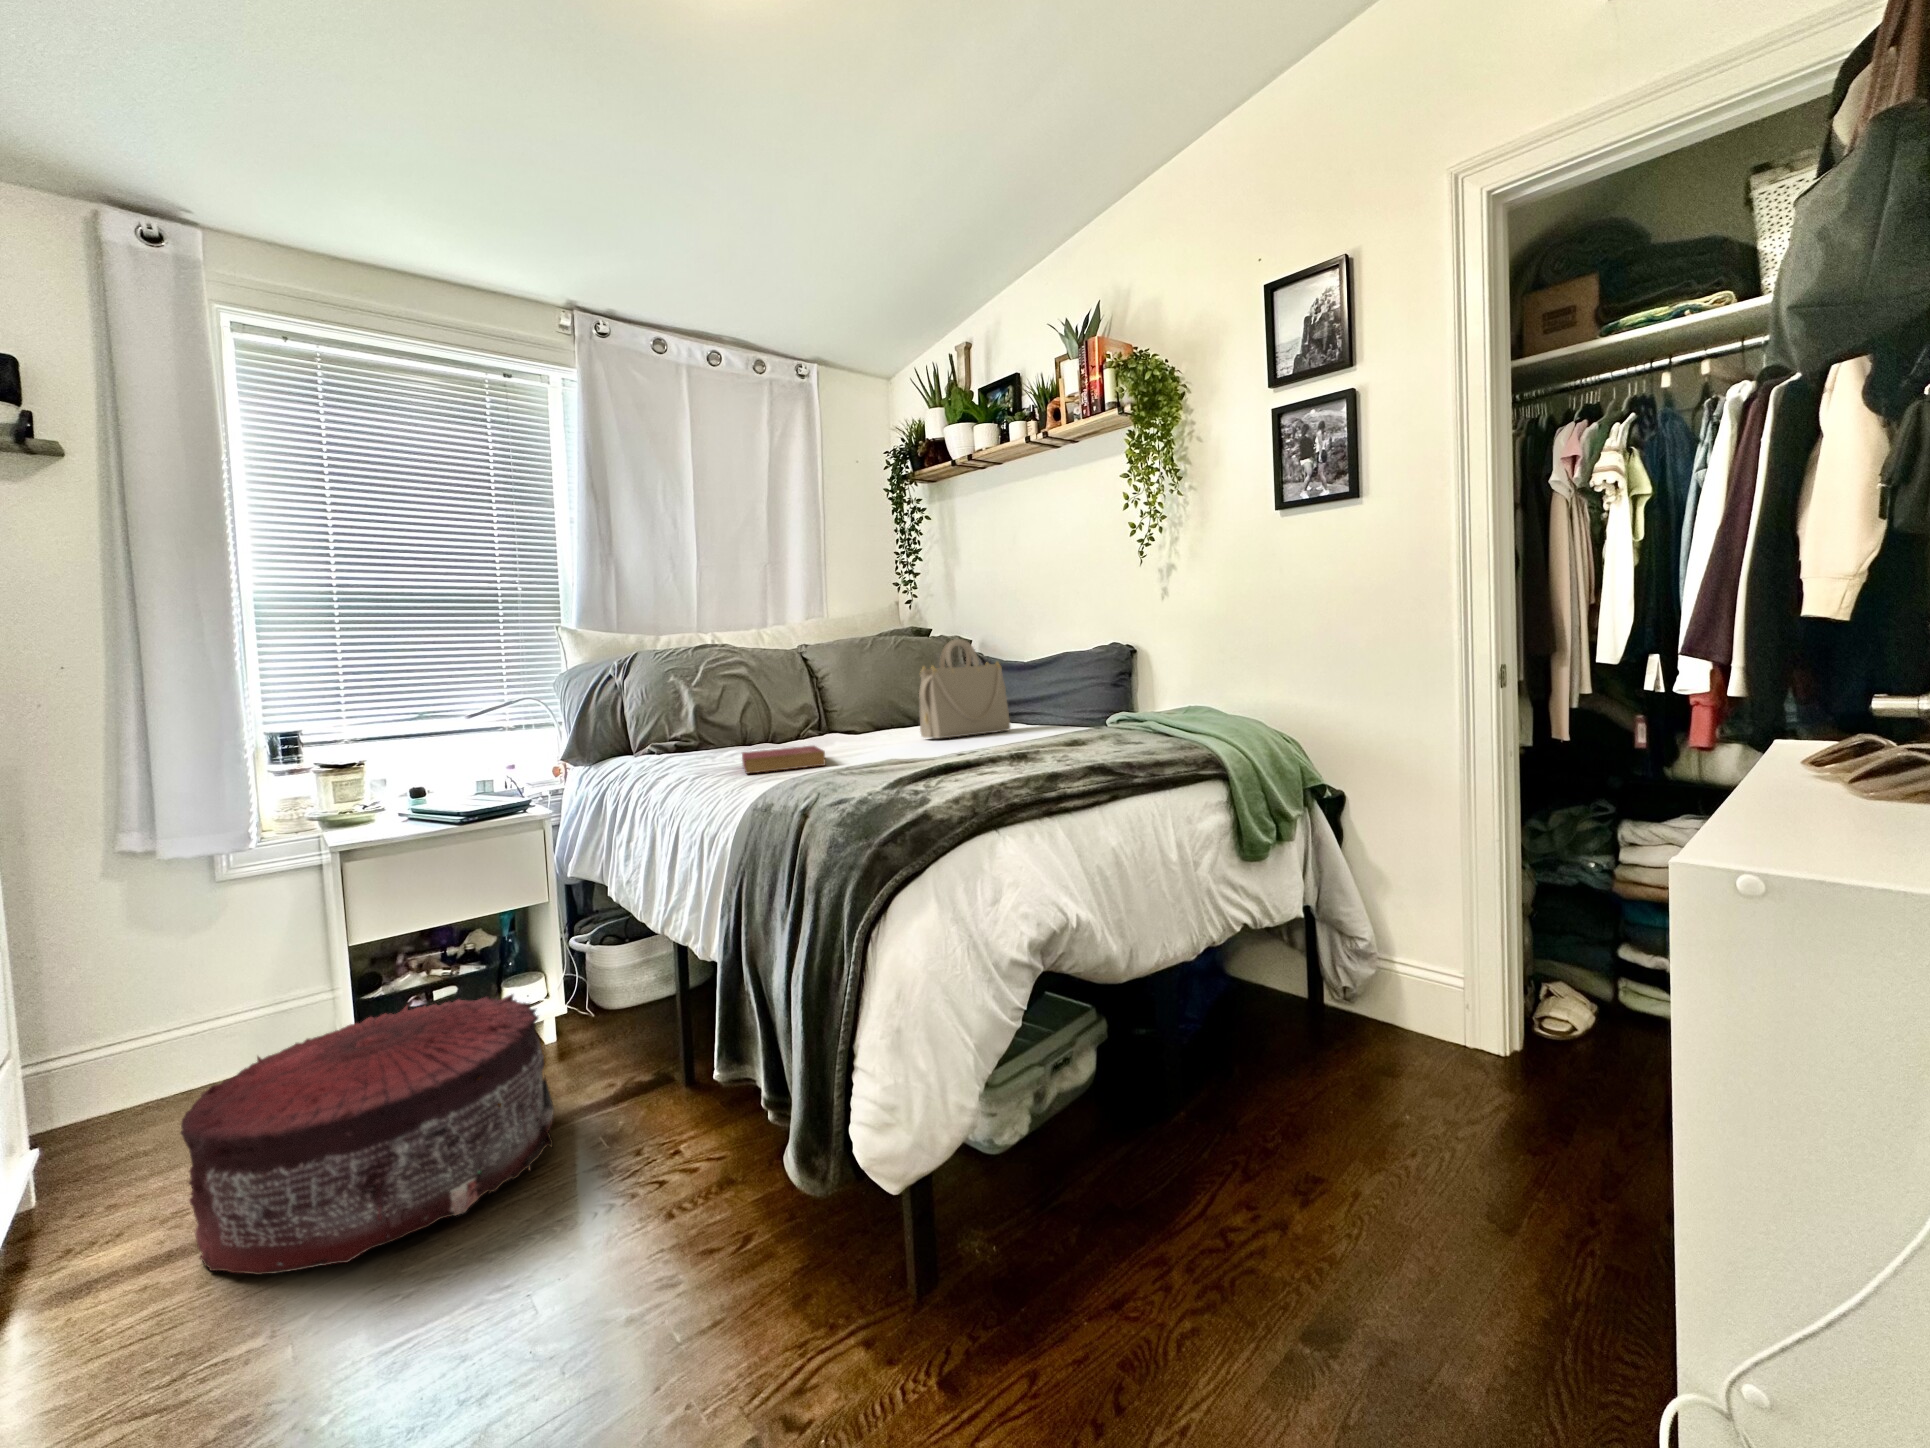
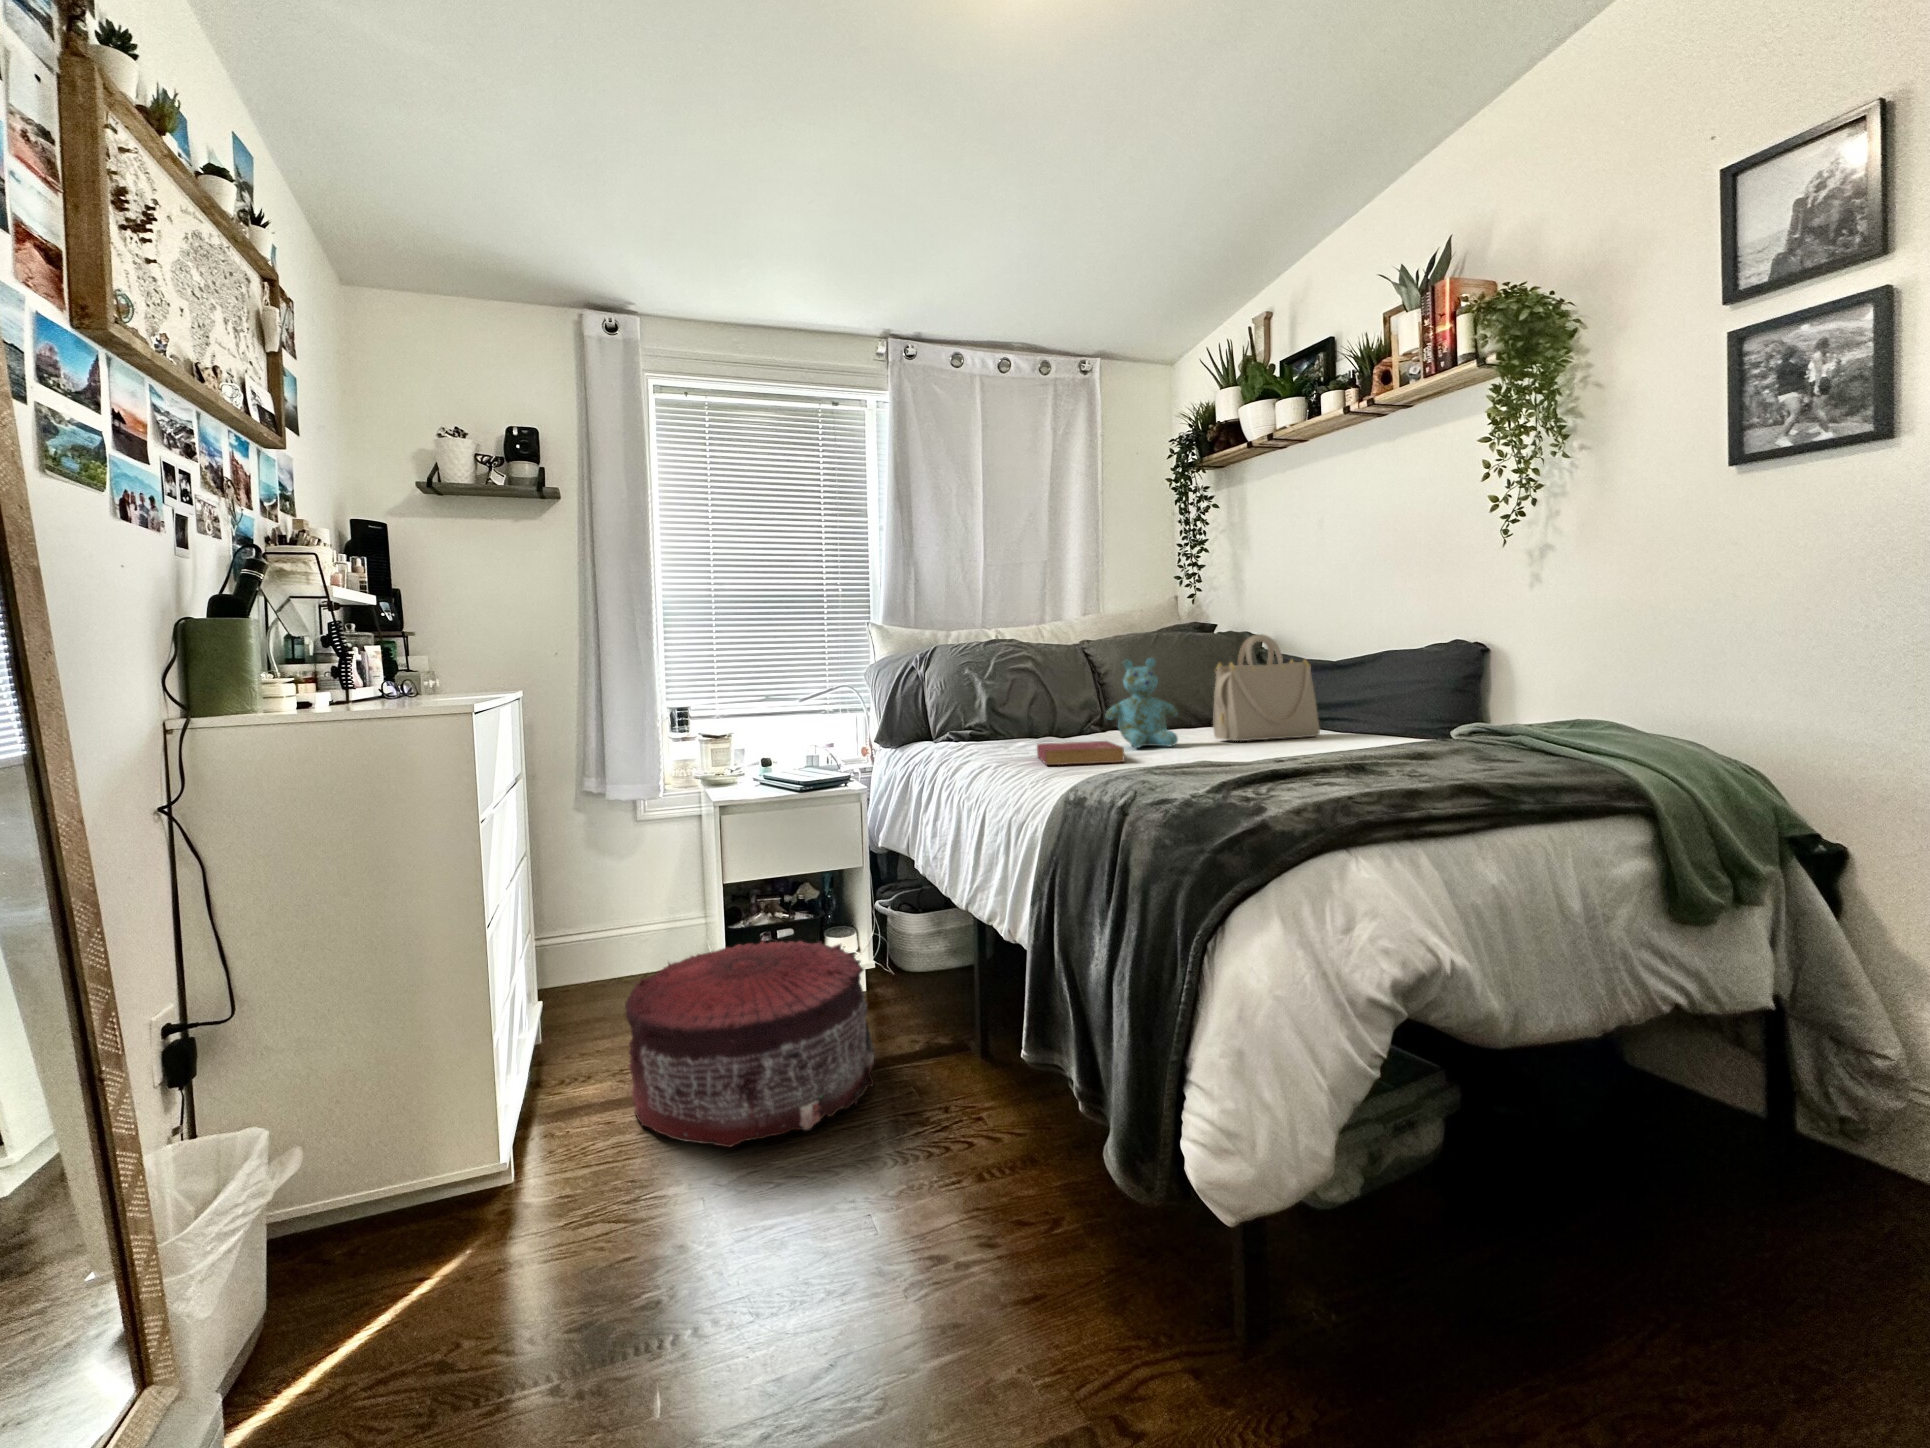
stuffed bear: none [816,663,886,751] -> present [1106,658,1178,748]

